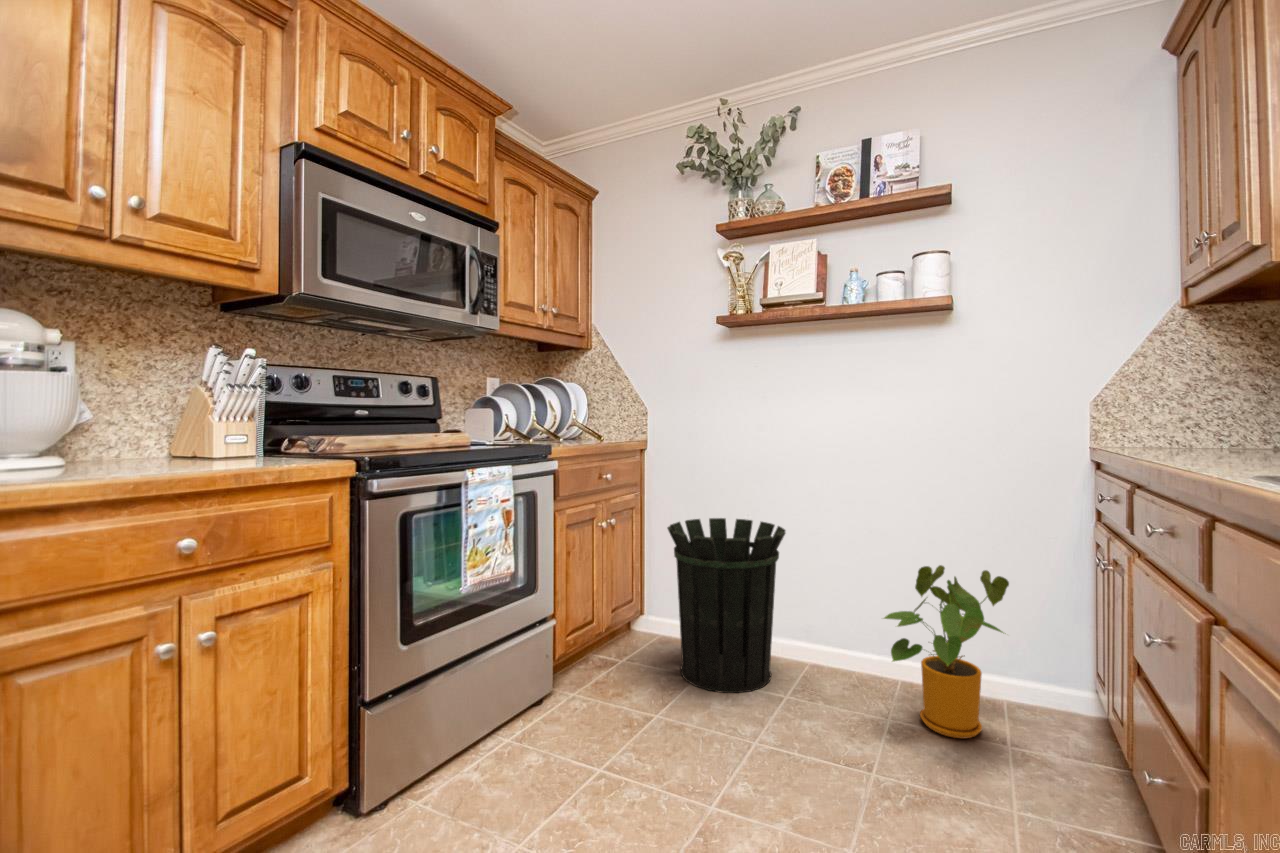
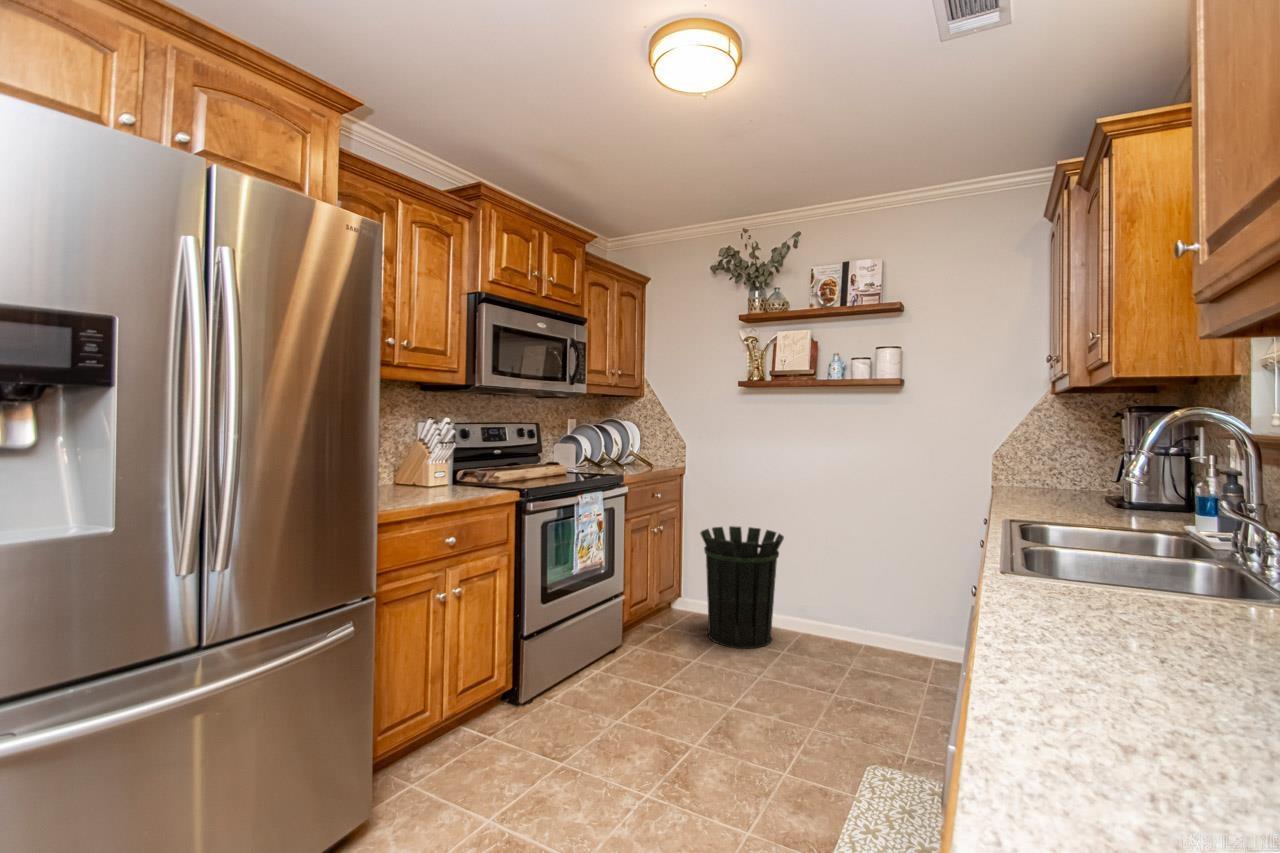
house plant: present [884,565,1009,738] -> none [845,564,935,679]

